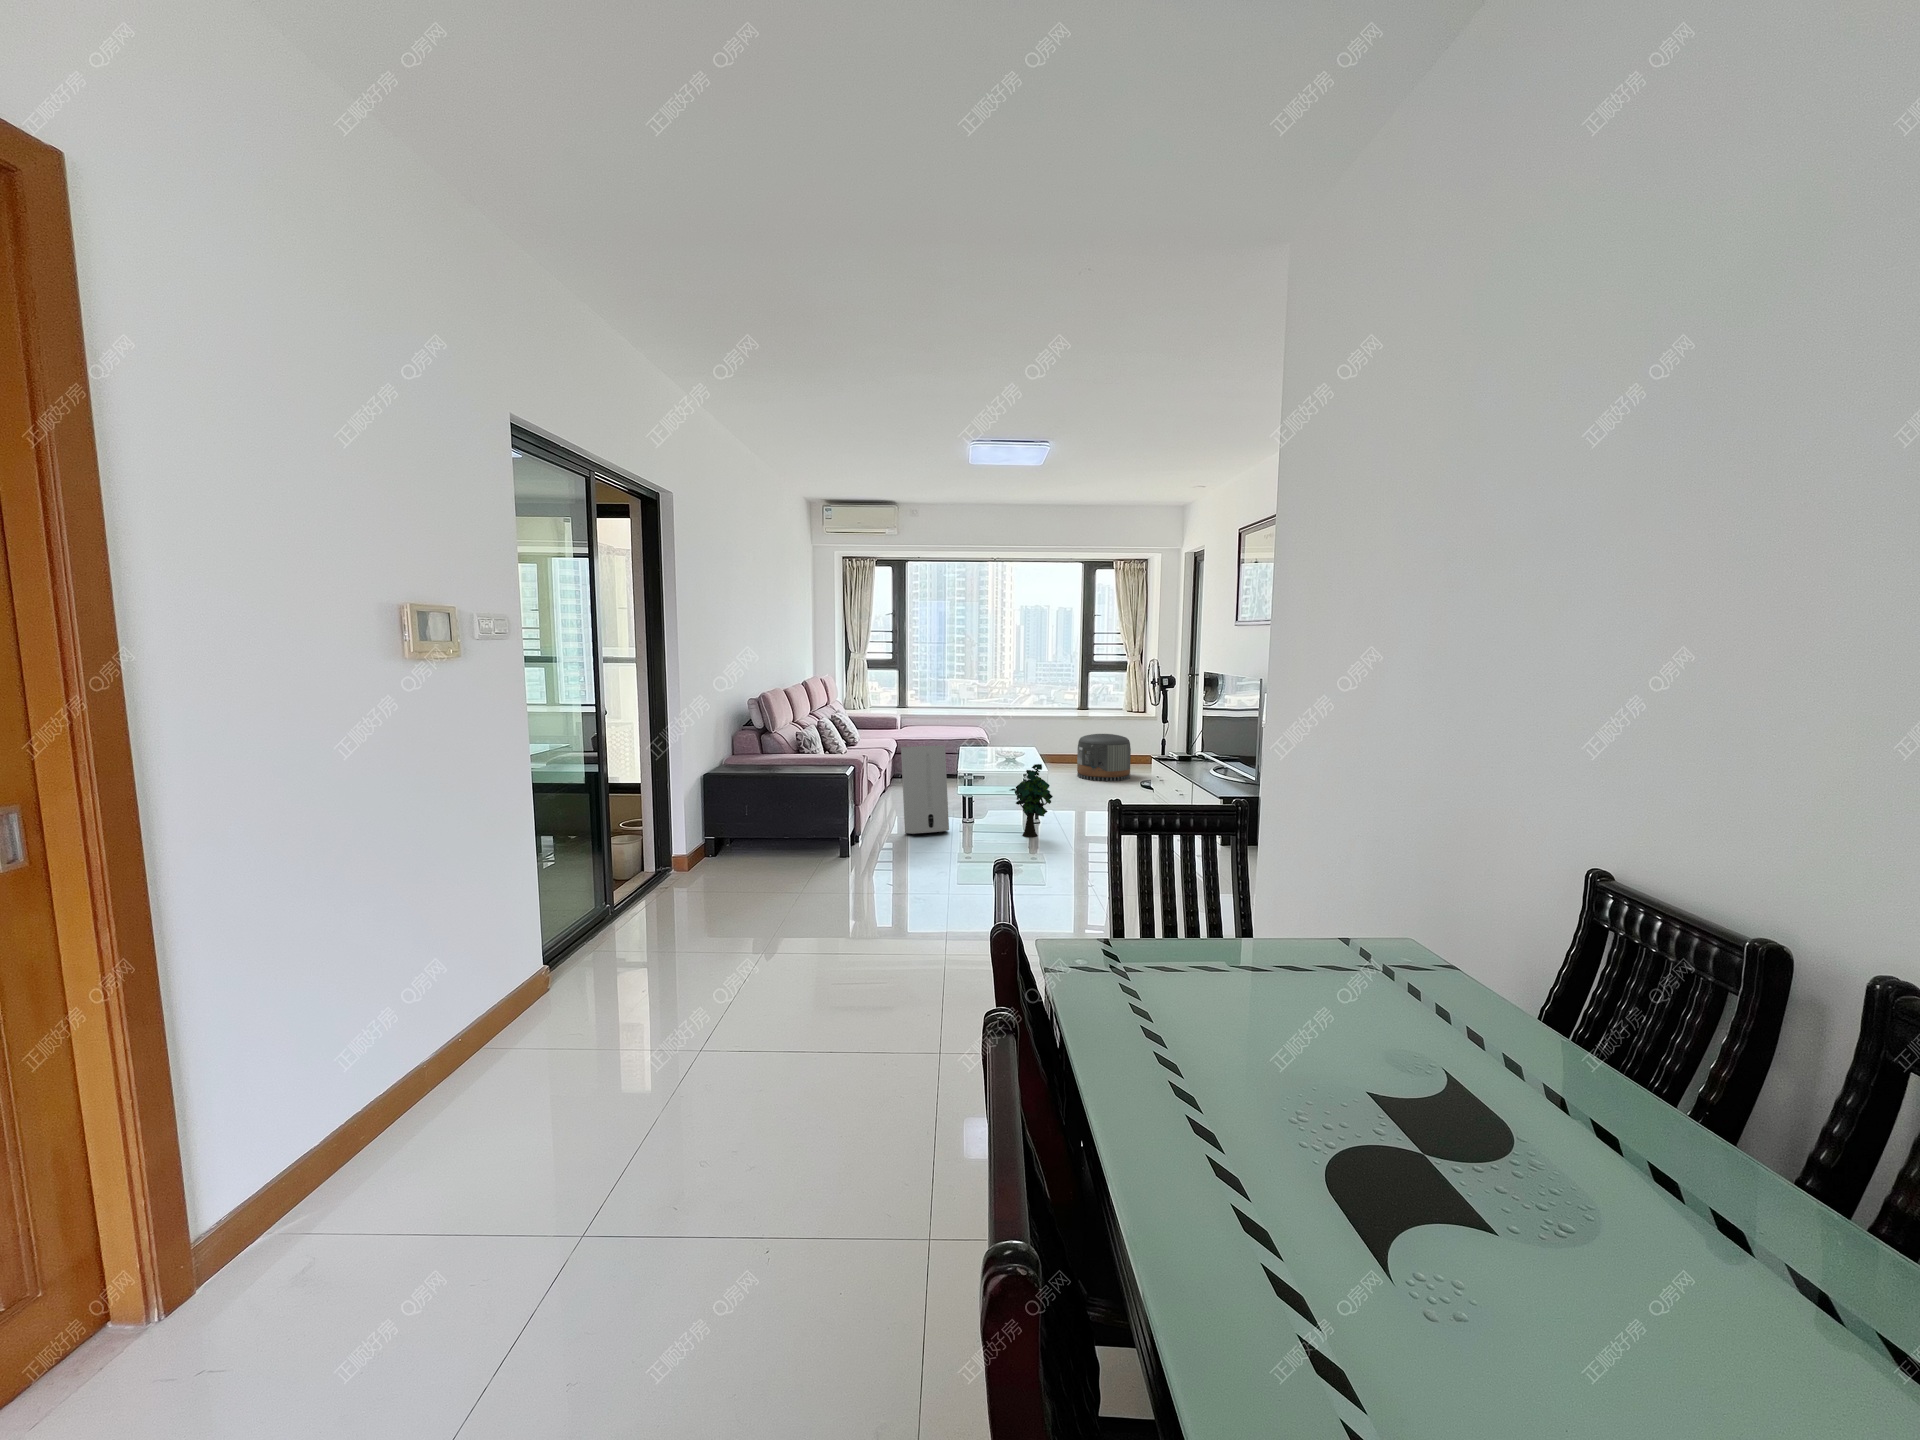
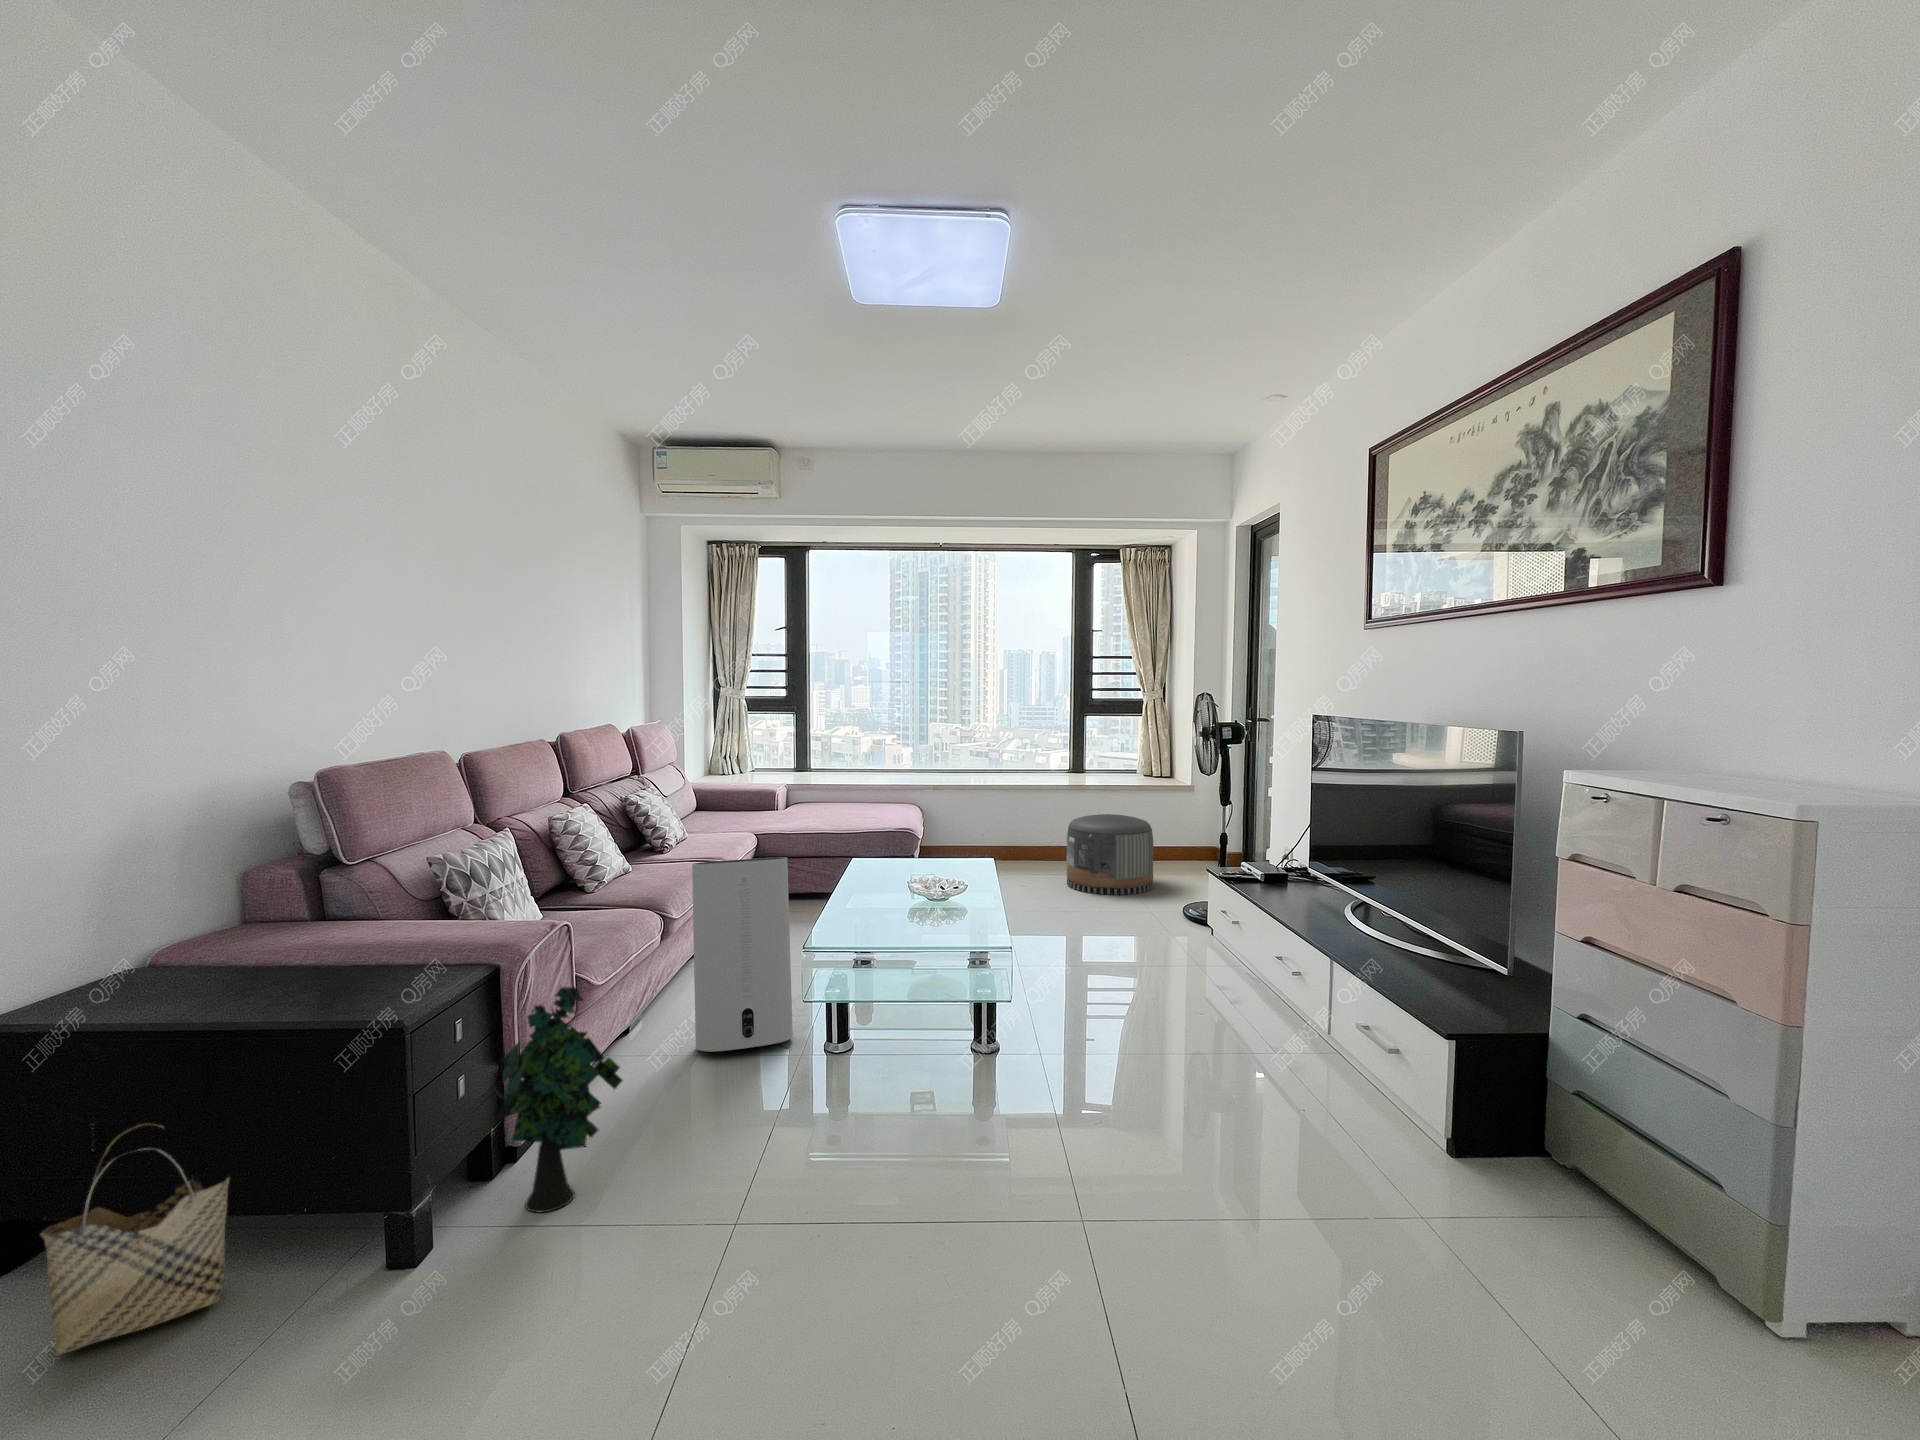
decorative plant: present [1010,764,1053,837] -> present [494,987,622,1212]
woven basket: none [743,823,788,891] -> present [40,1123,230,1356]

